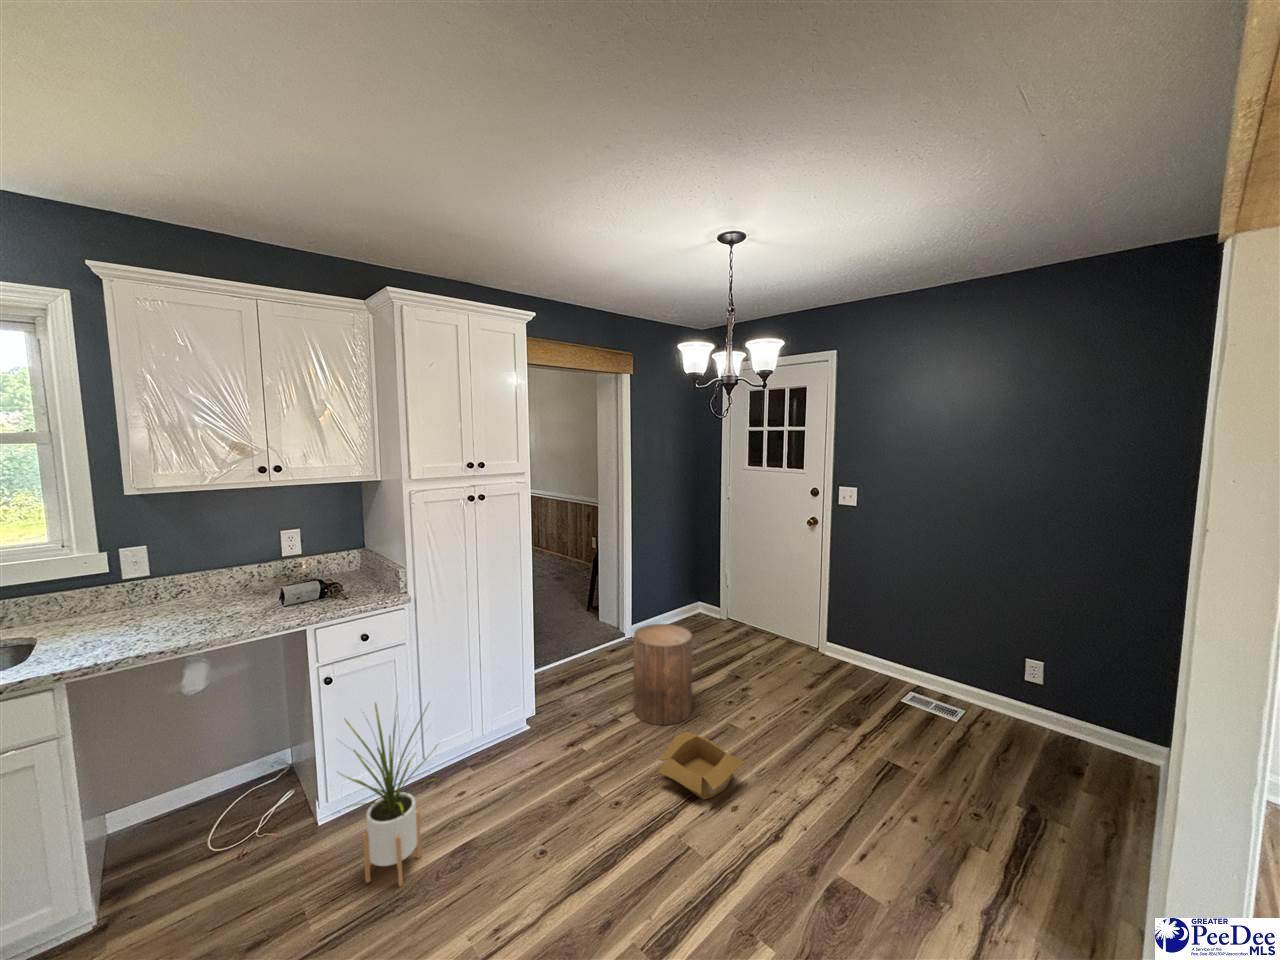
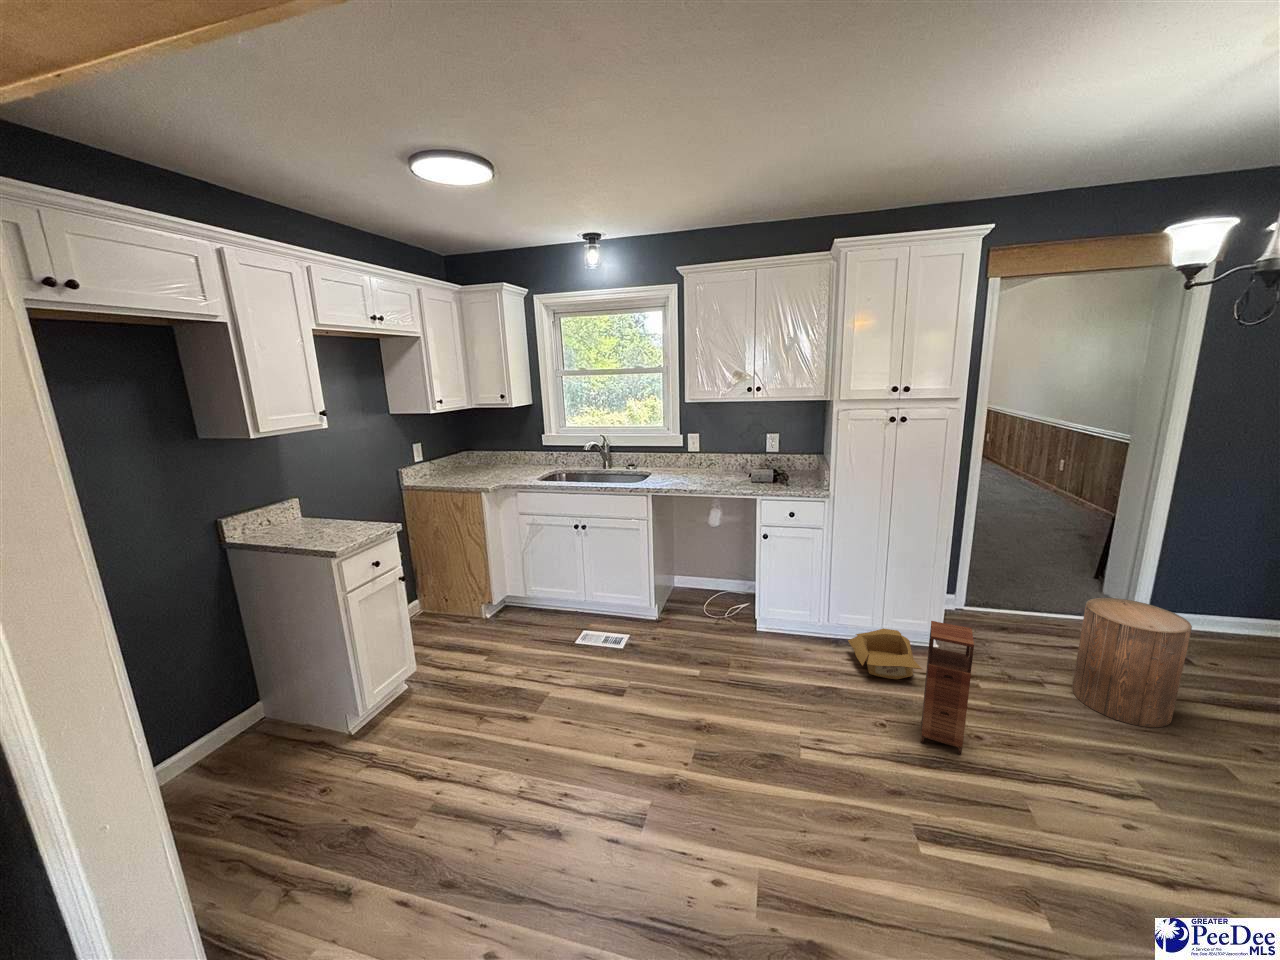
storage cabinet: none [569,699,618,846] -> present [921,621,974,754]
house plant: present [340,703,436,886] -> none [750,555,819,682]
cardboard box: present [659,732,745,800] -> present [848,628,922,679]

